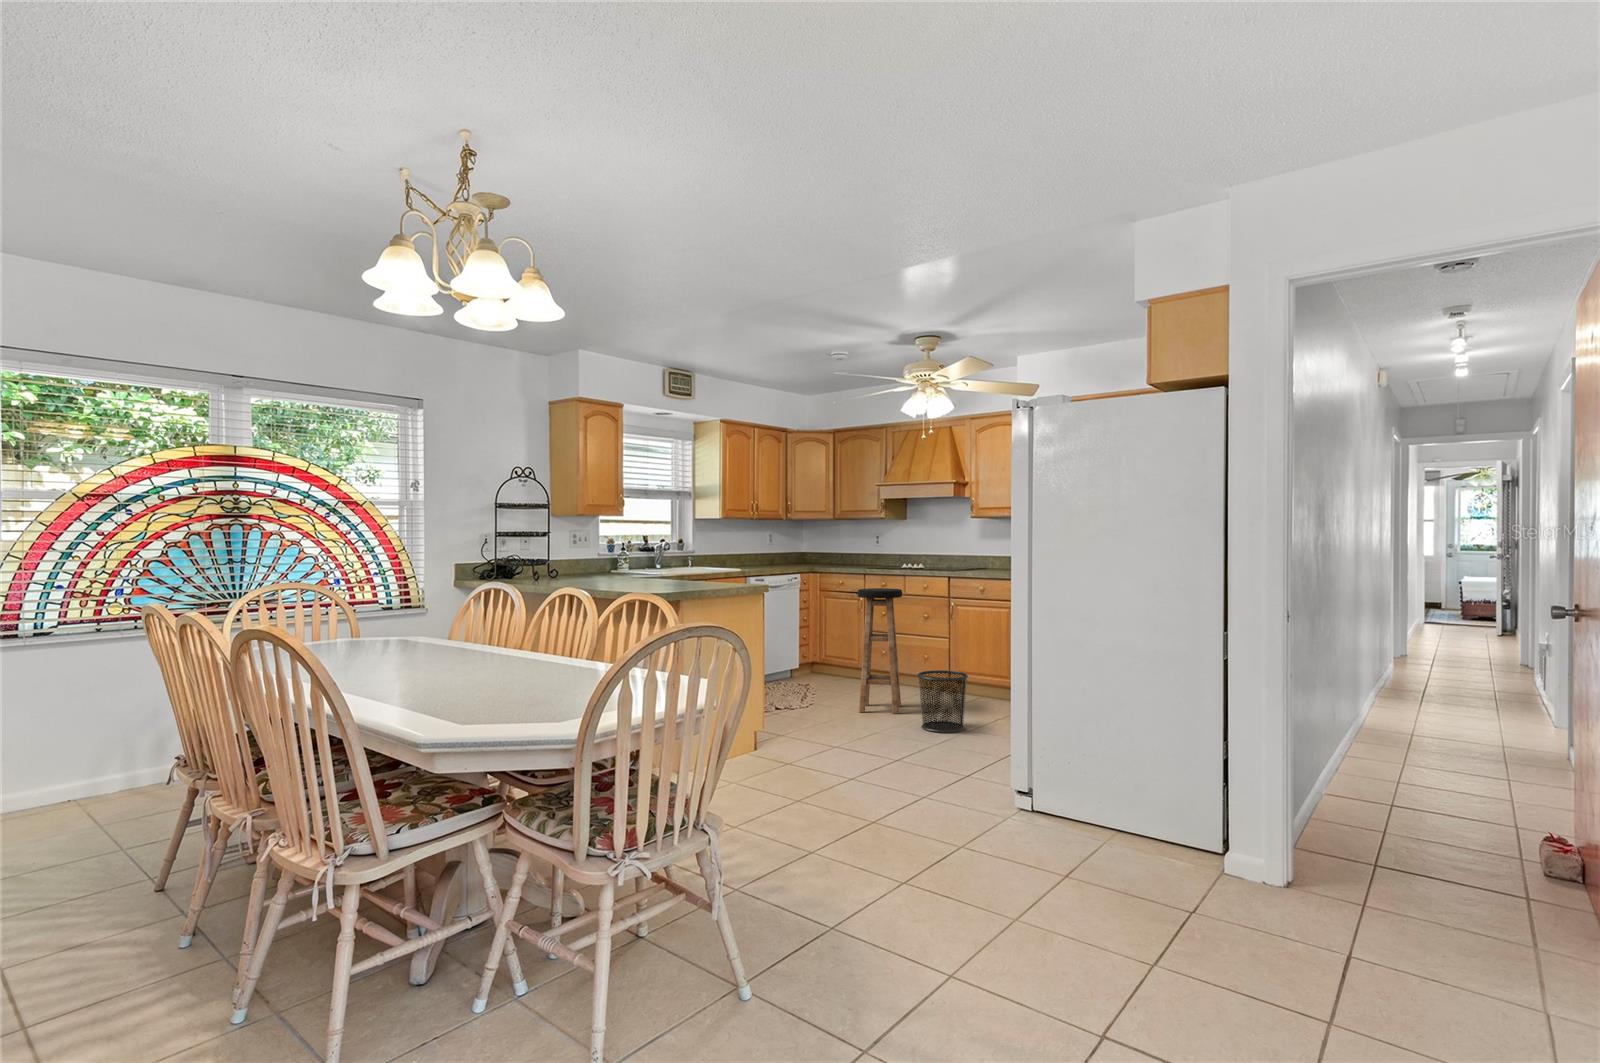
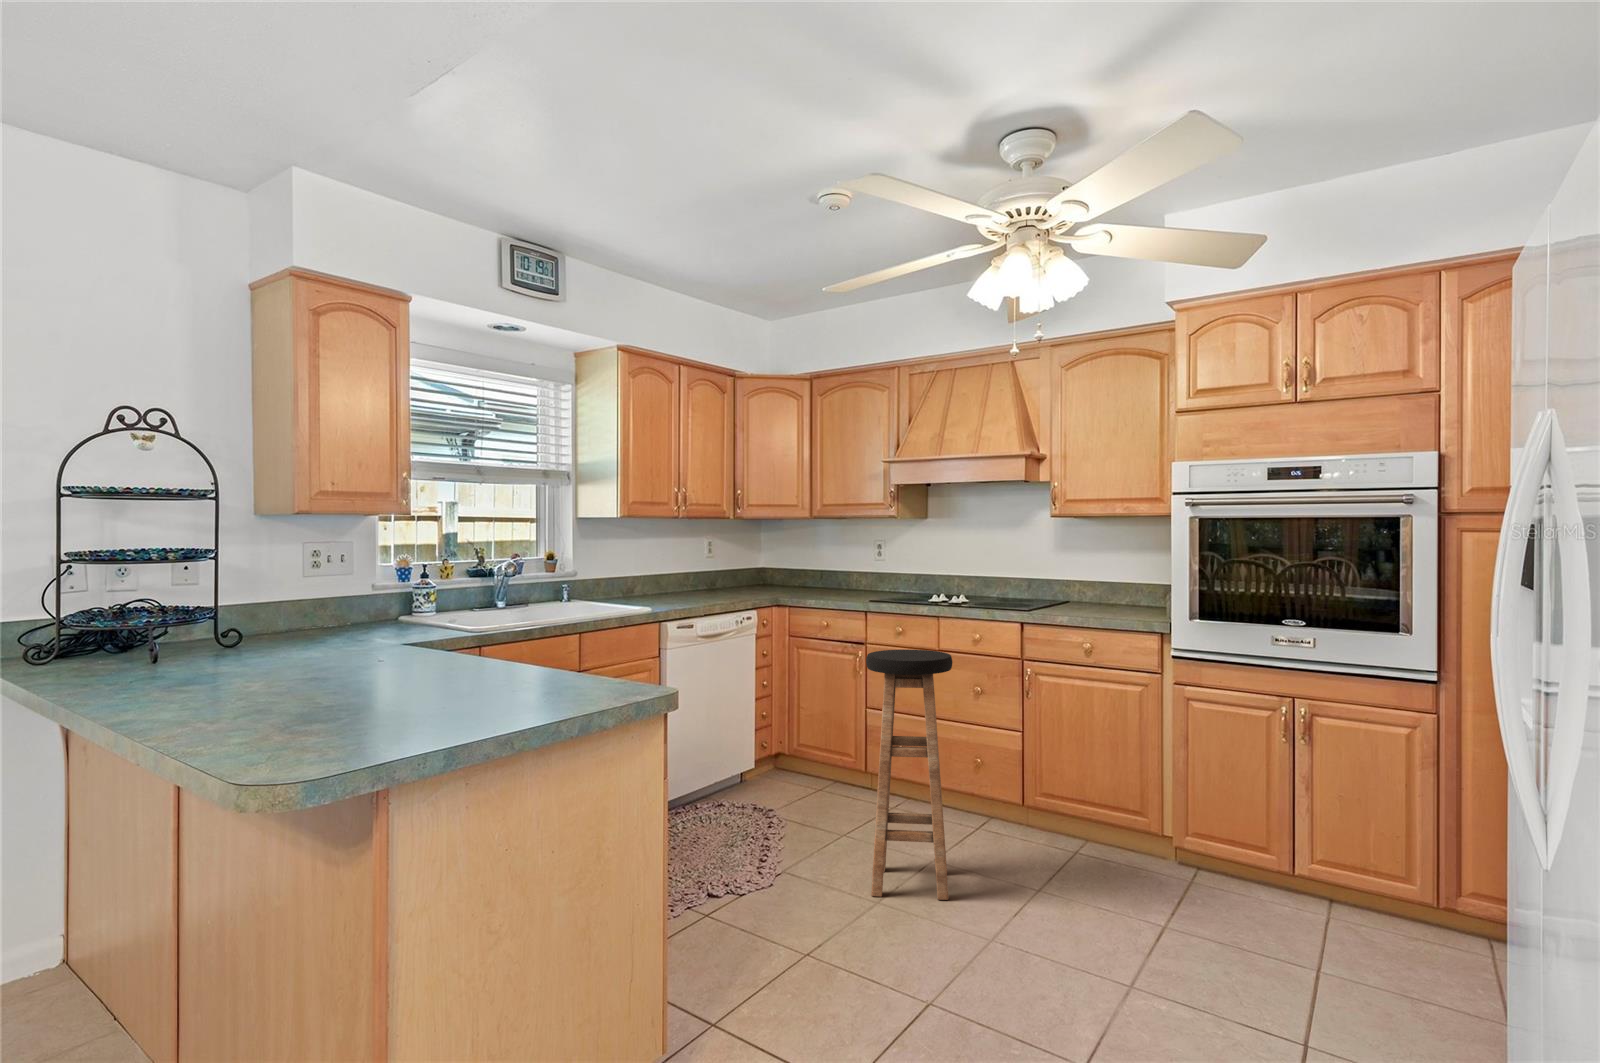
waste bin: present [917,670,968,733] -> none [999,827,1108,975]

